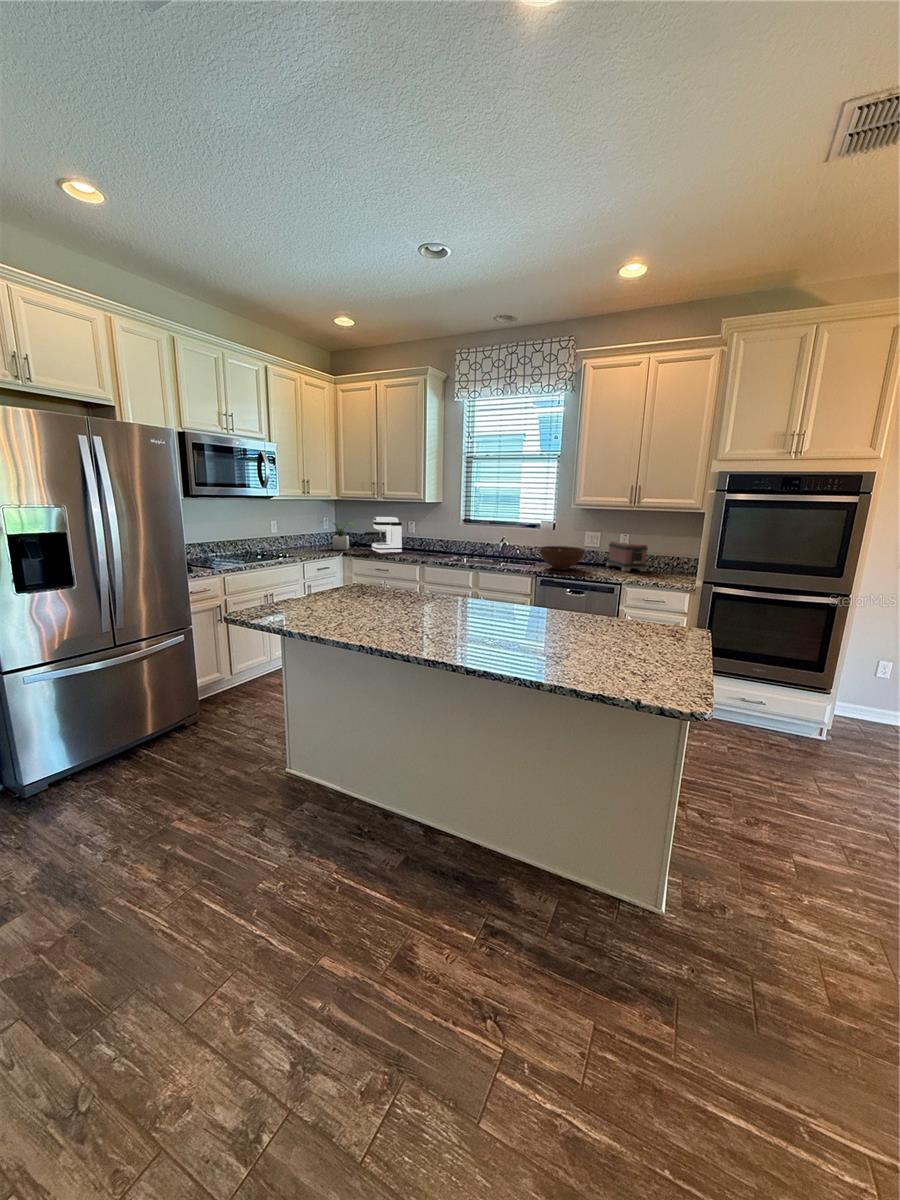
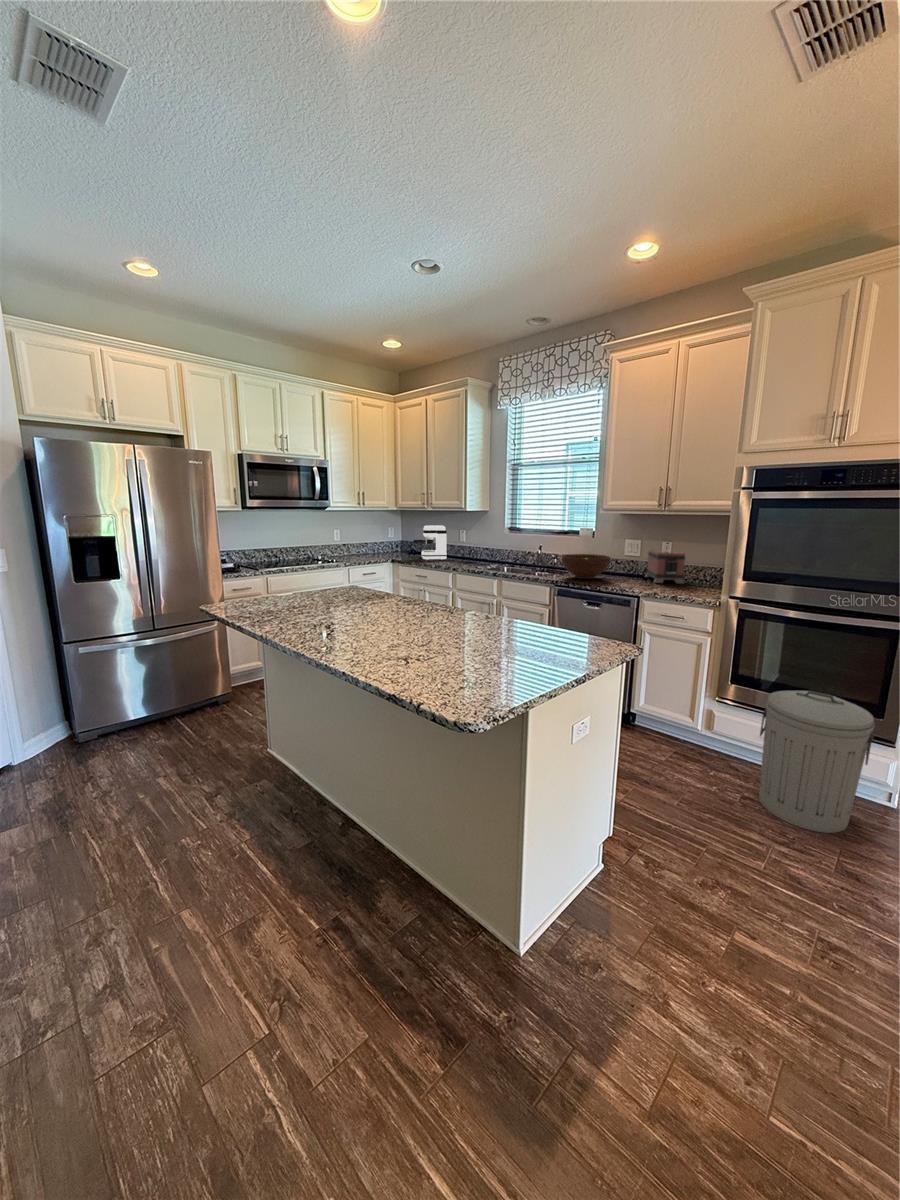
potted plant: present [321,521,355,550] -> none [377,529,409,557]
trash can: none [738,656,829,766] -> present [759,691,875,833]

